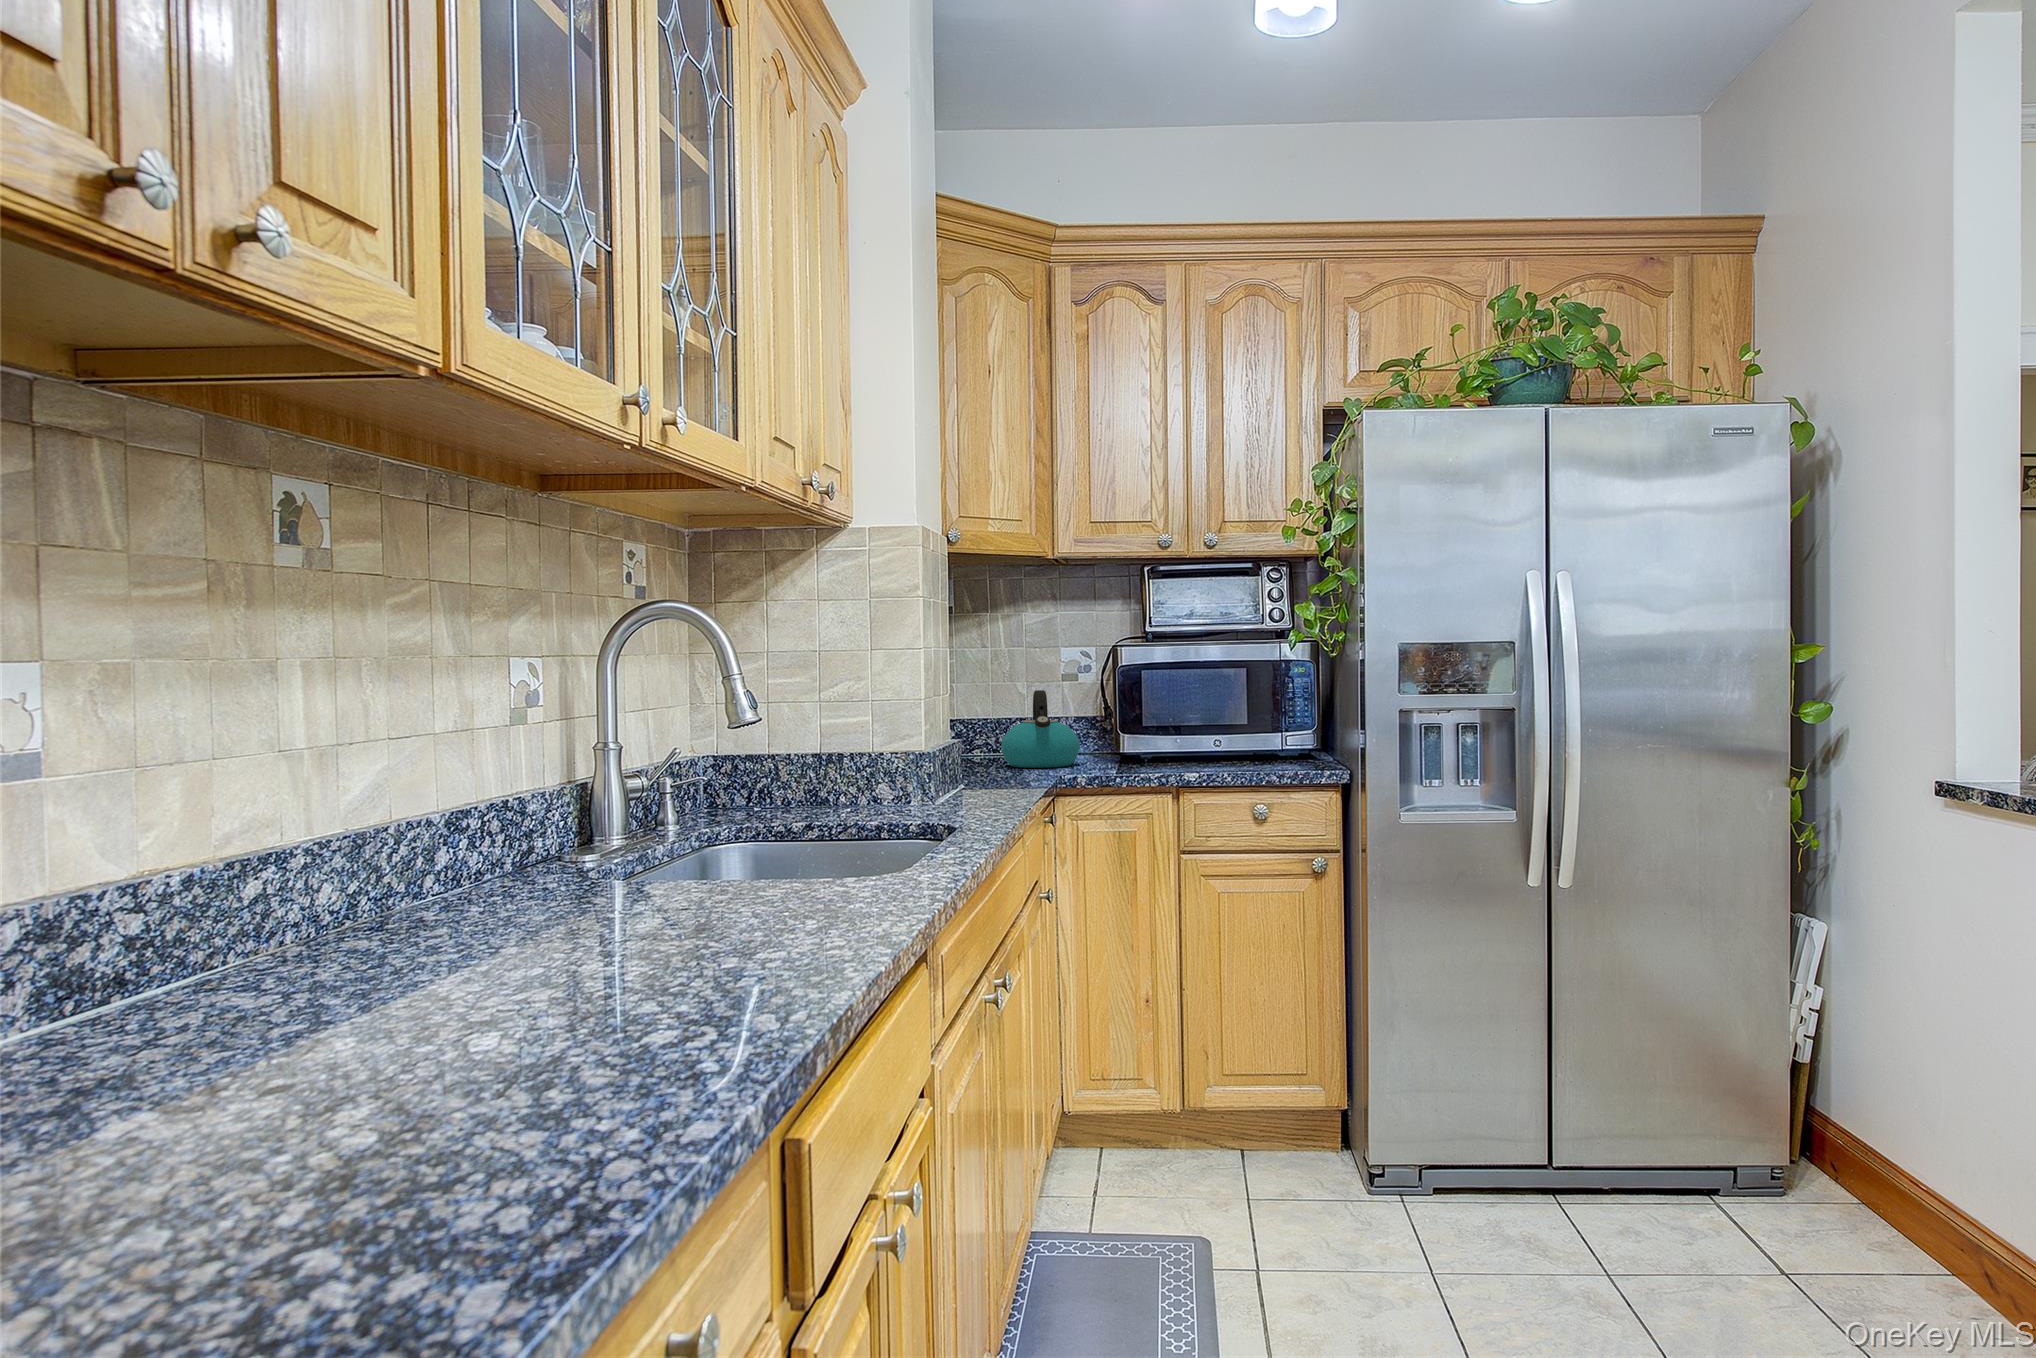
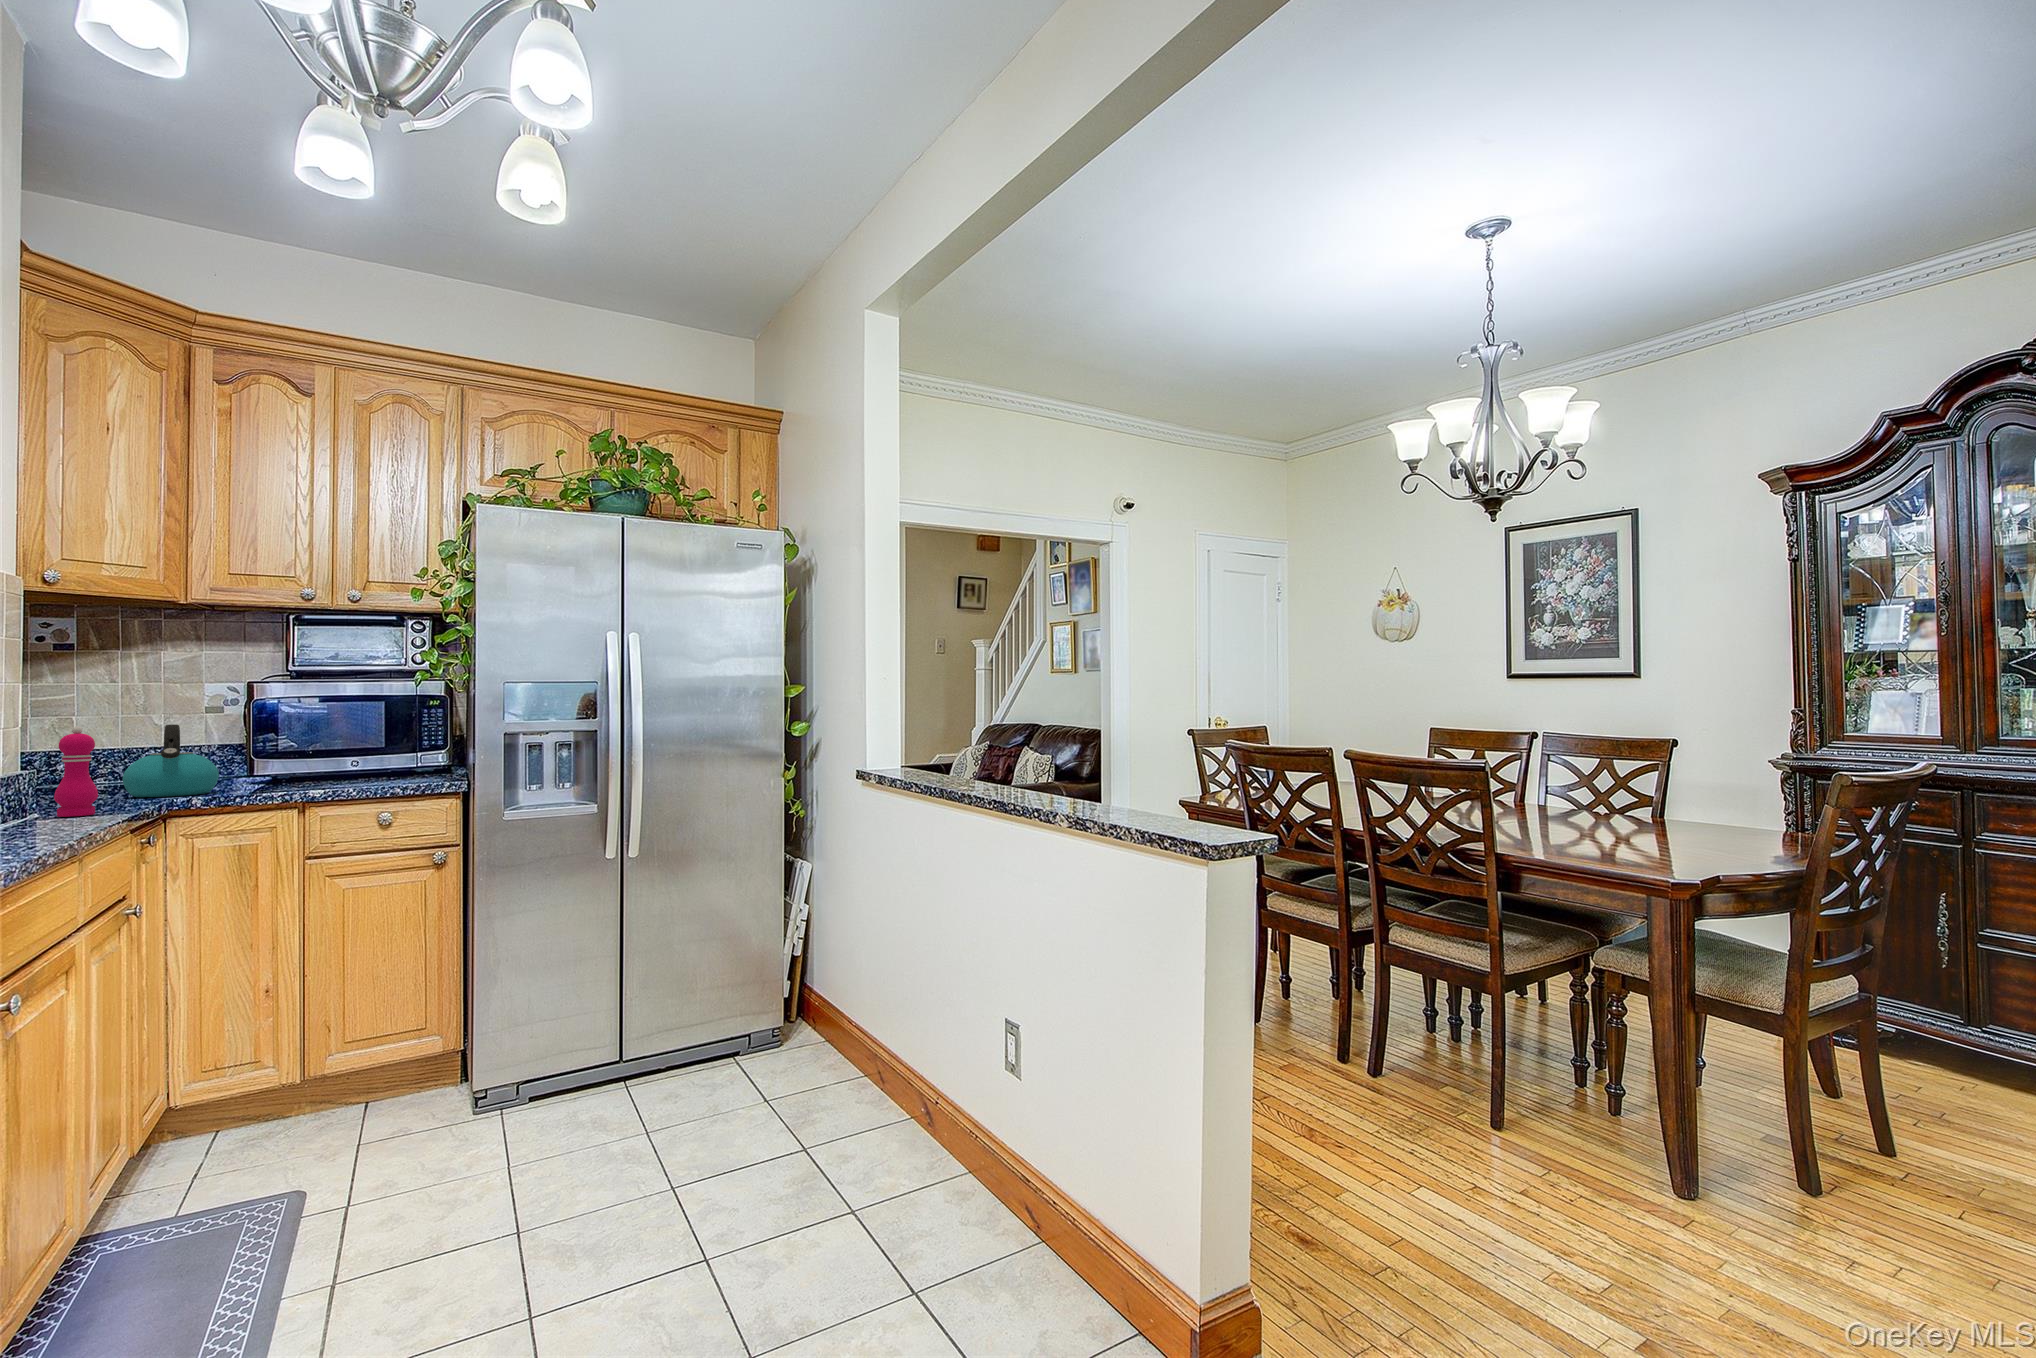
pepper mill: none [971,698,1006,796] -> present [54,726,98,817]

